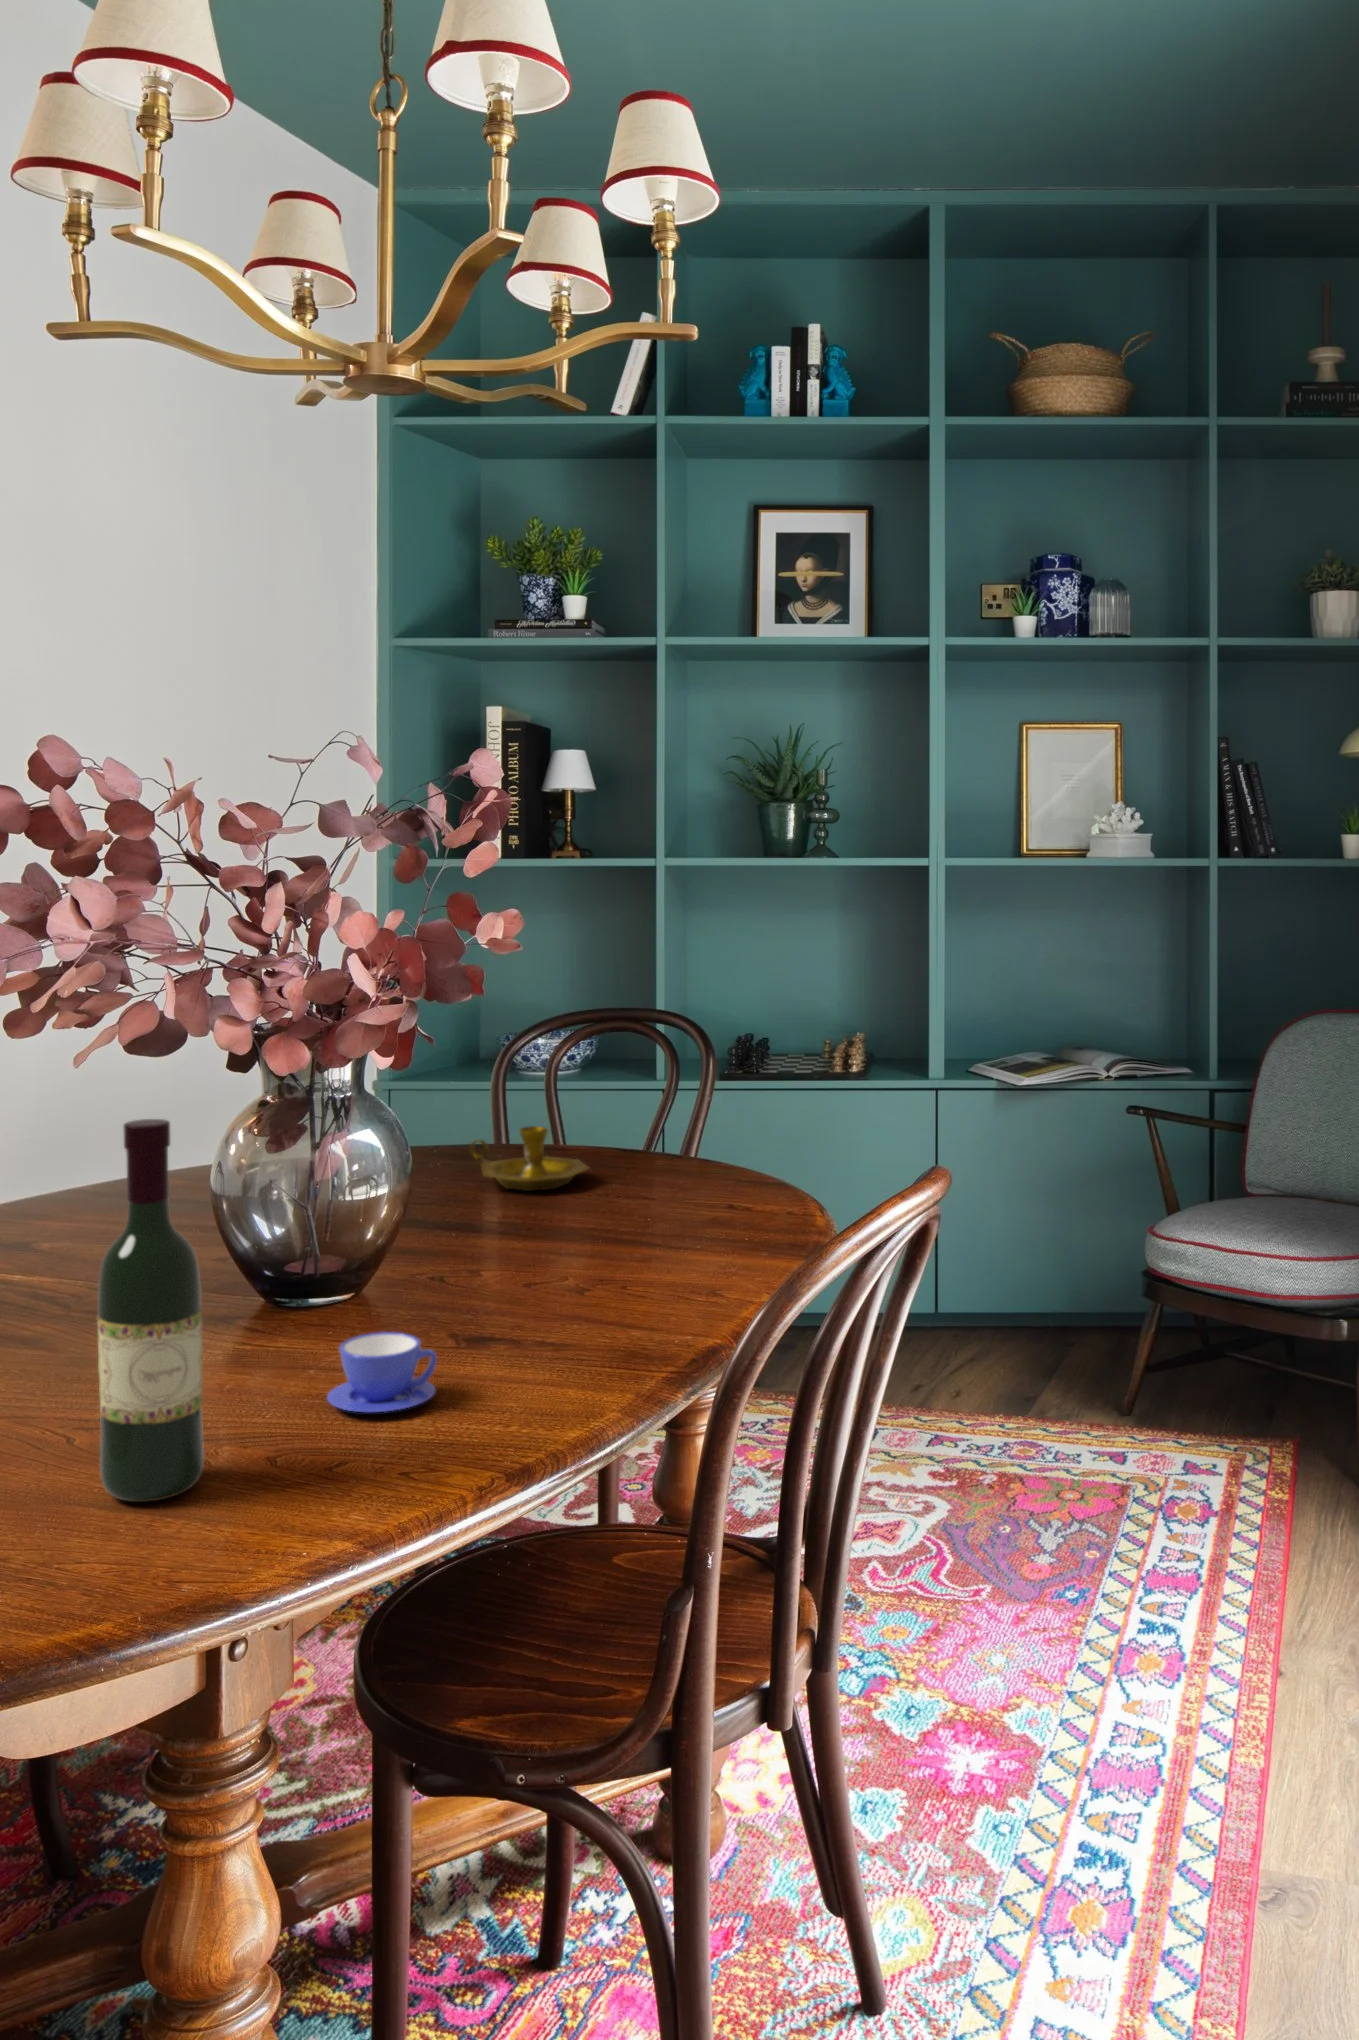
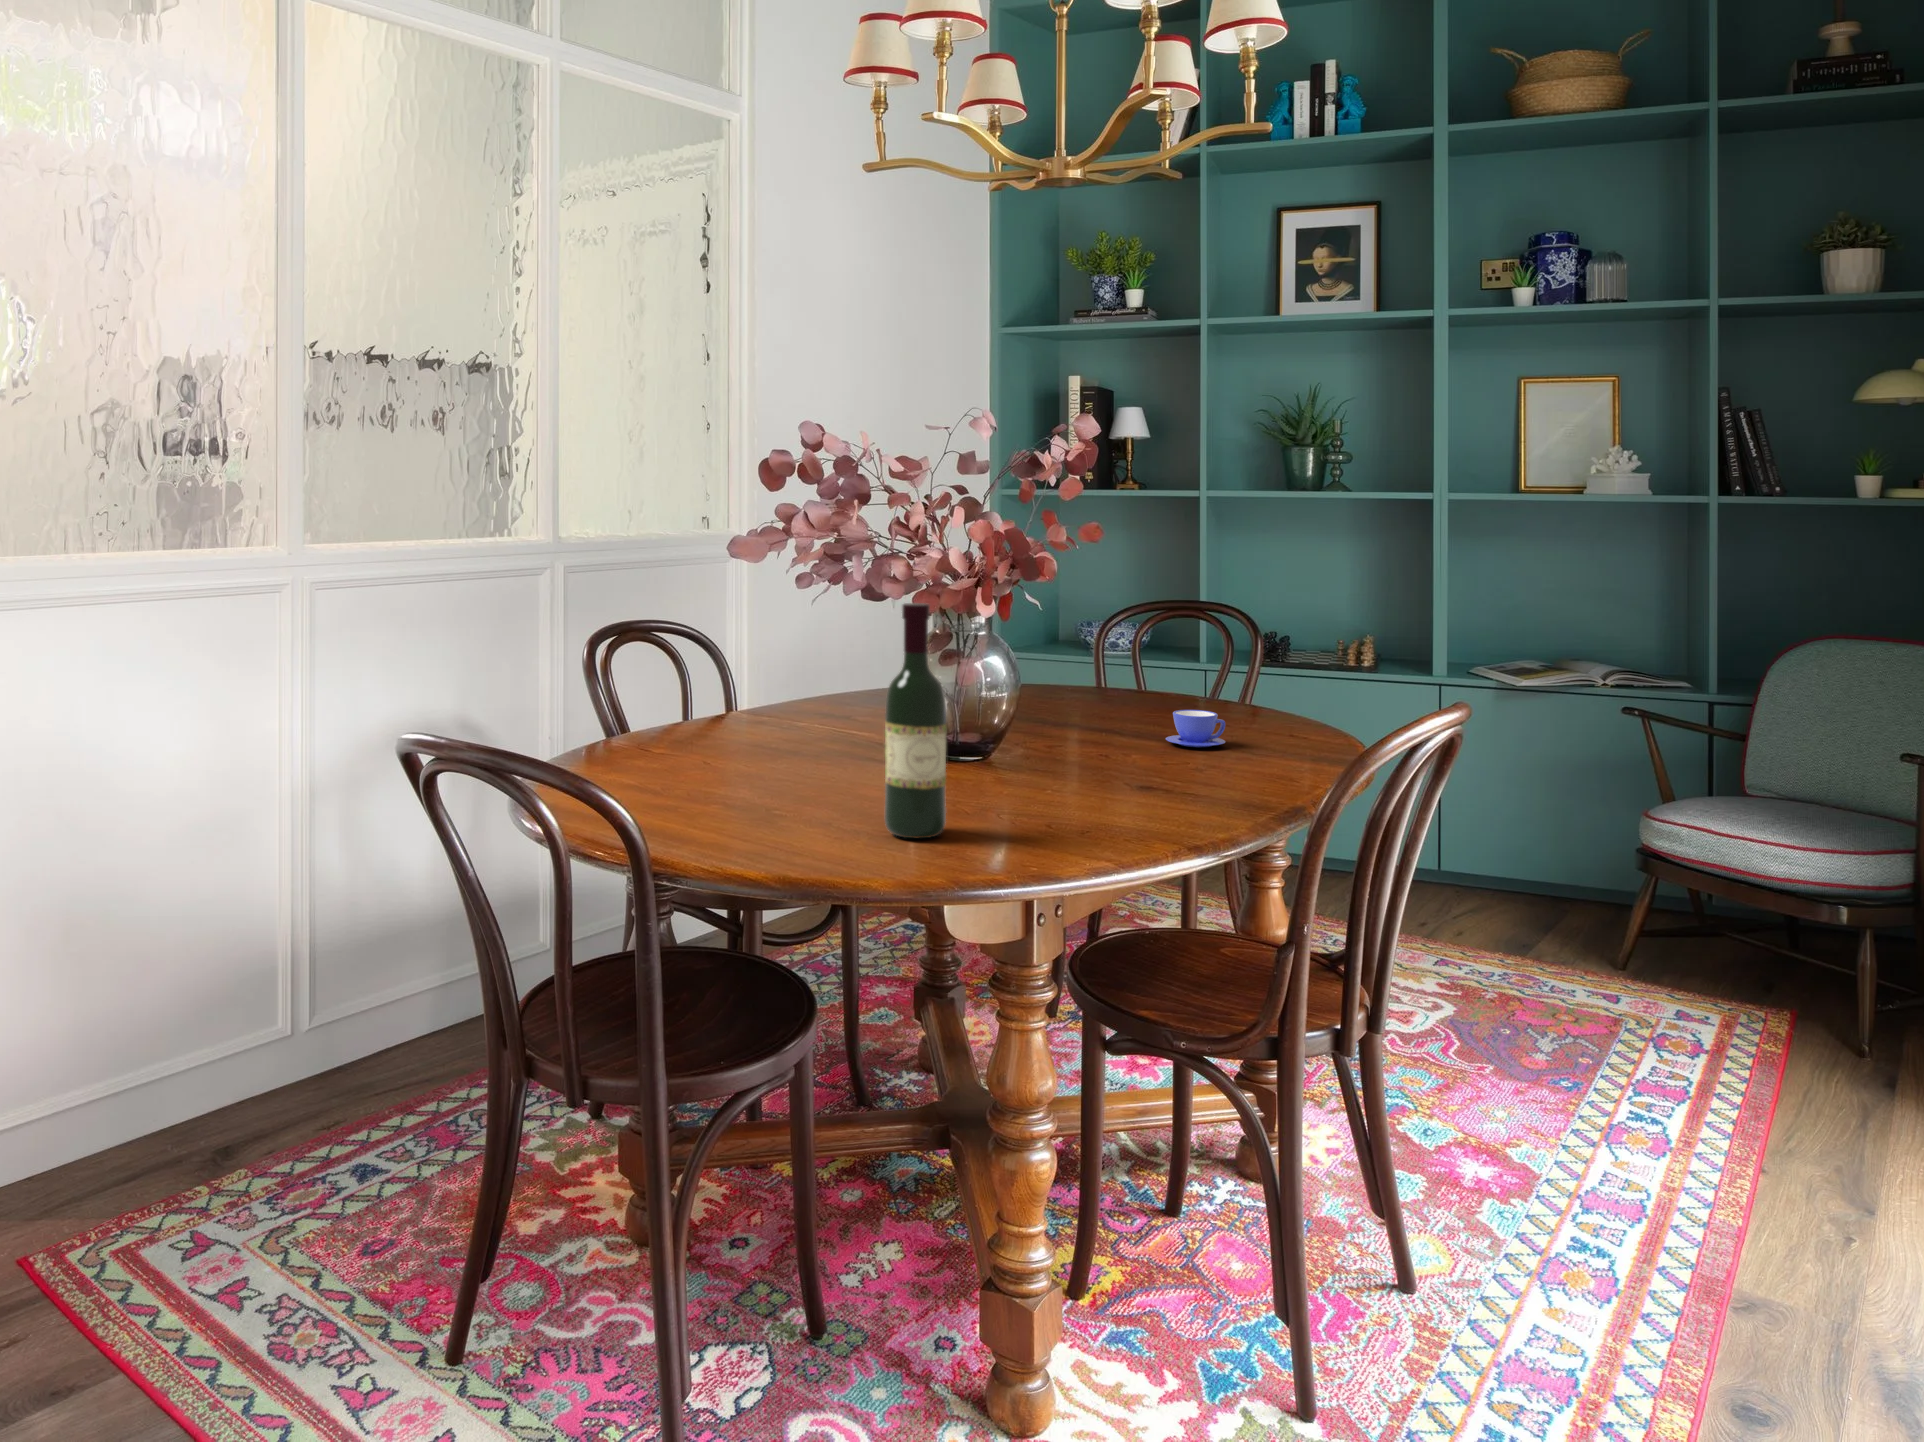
candlestick: present [470,1126,589,1191] -> none [1074,668,1165,713]
teacup: present [327,1332,437,1412] -> present [1166,710,1225,747]

